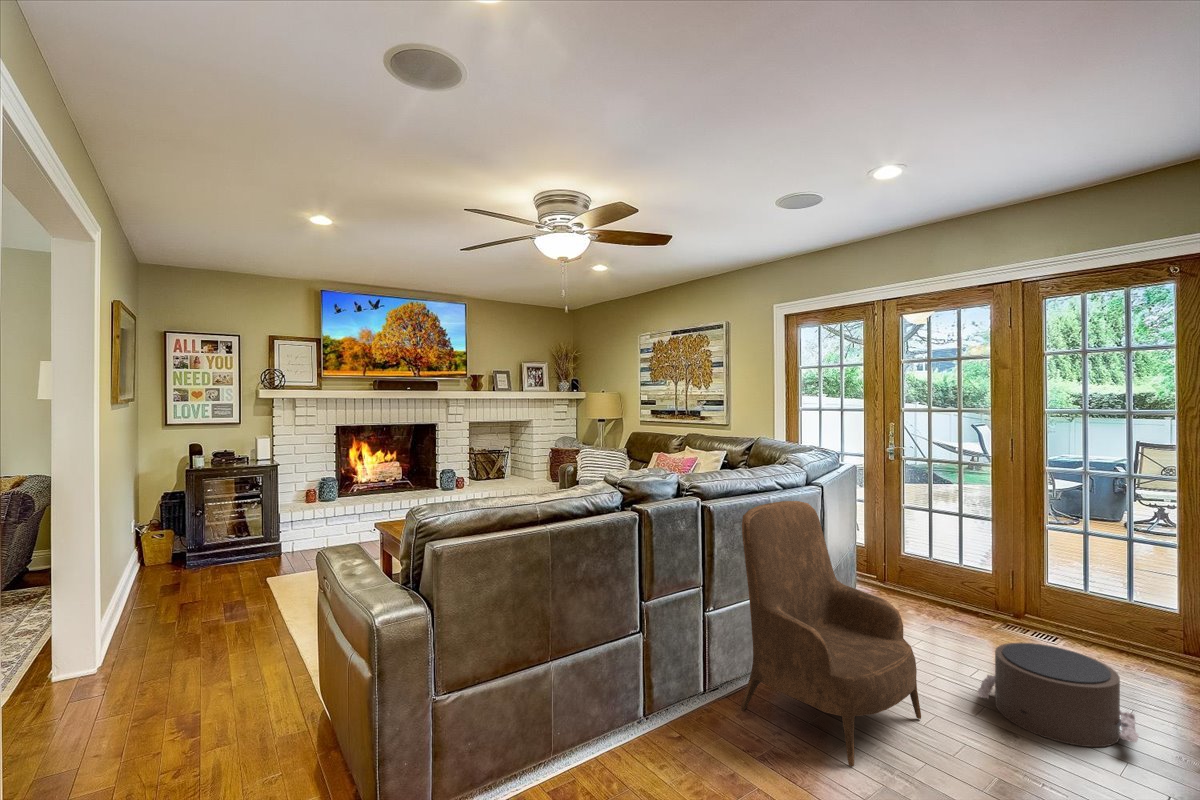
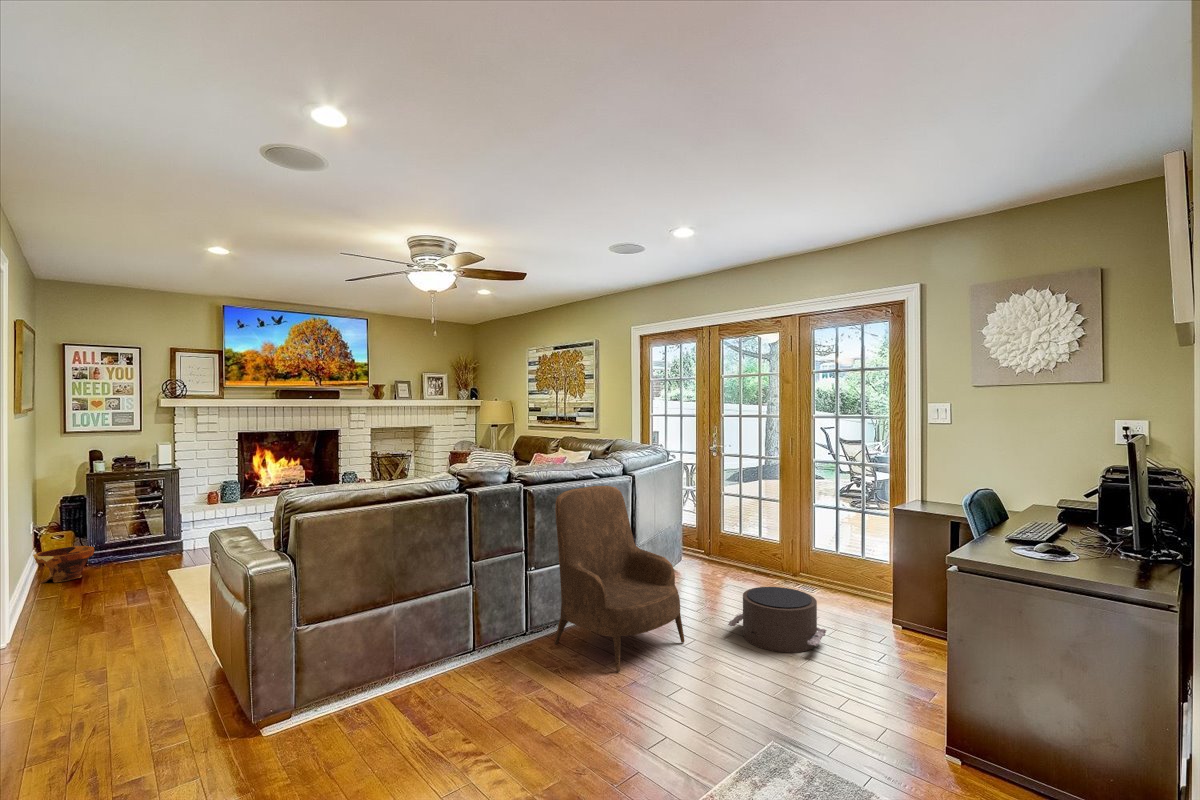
planter: none [132,548,194,589] -> present [33,546,94,583]

